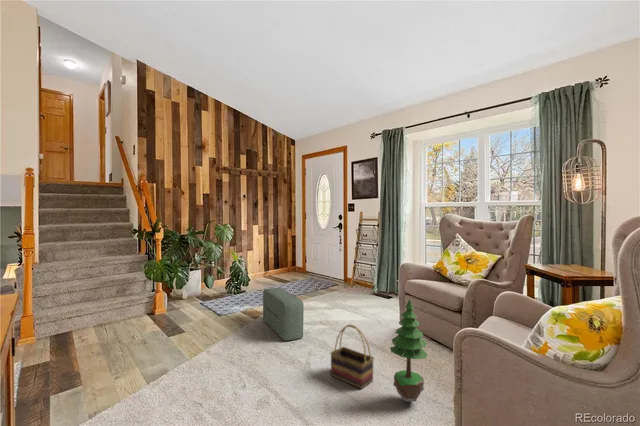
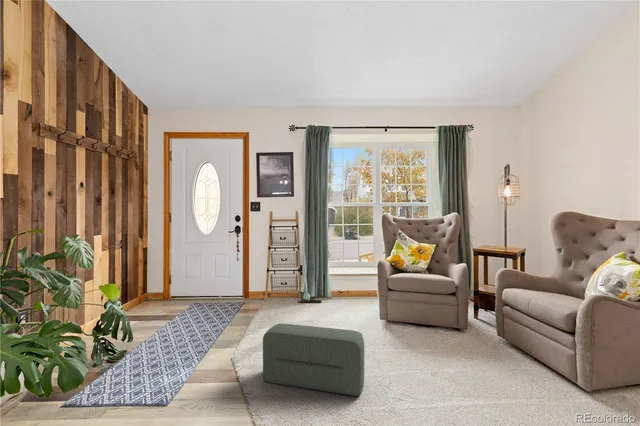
potted tree: present [390,299,427,402] -> none [532,294,577,395]
basket: present [331,325,374,389] -> none [464,339,521,408]

